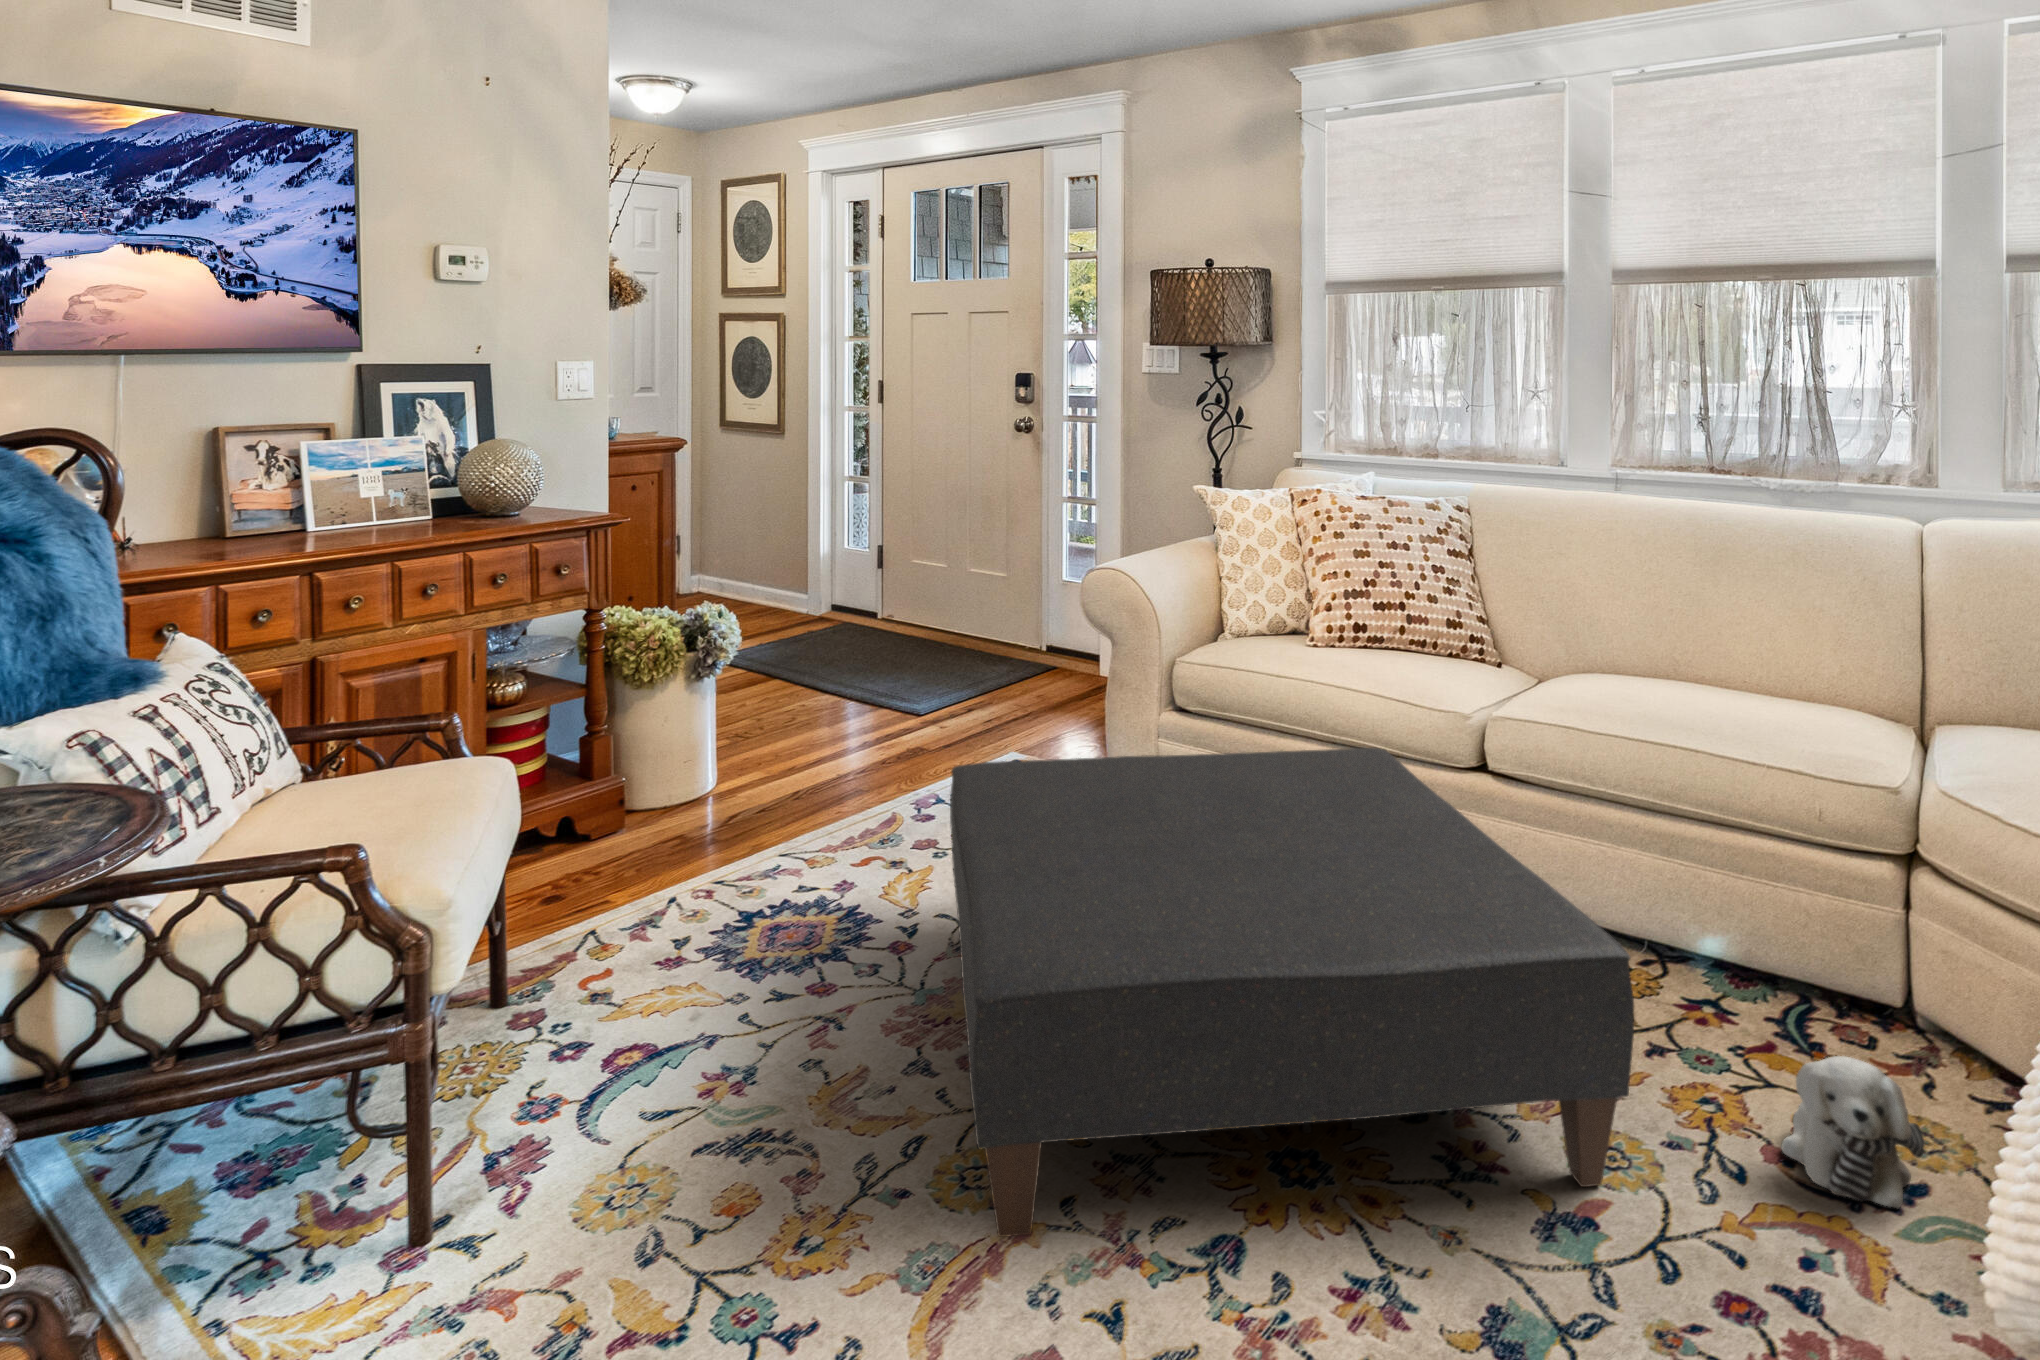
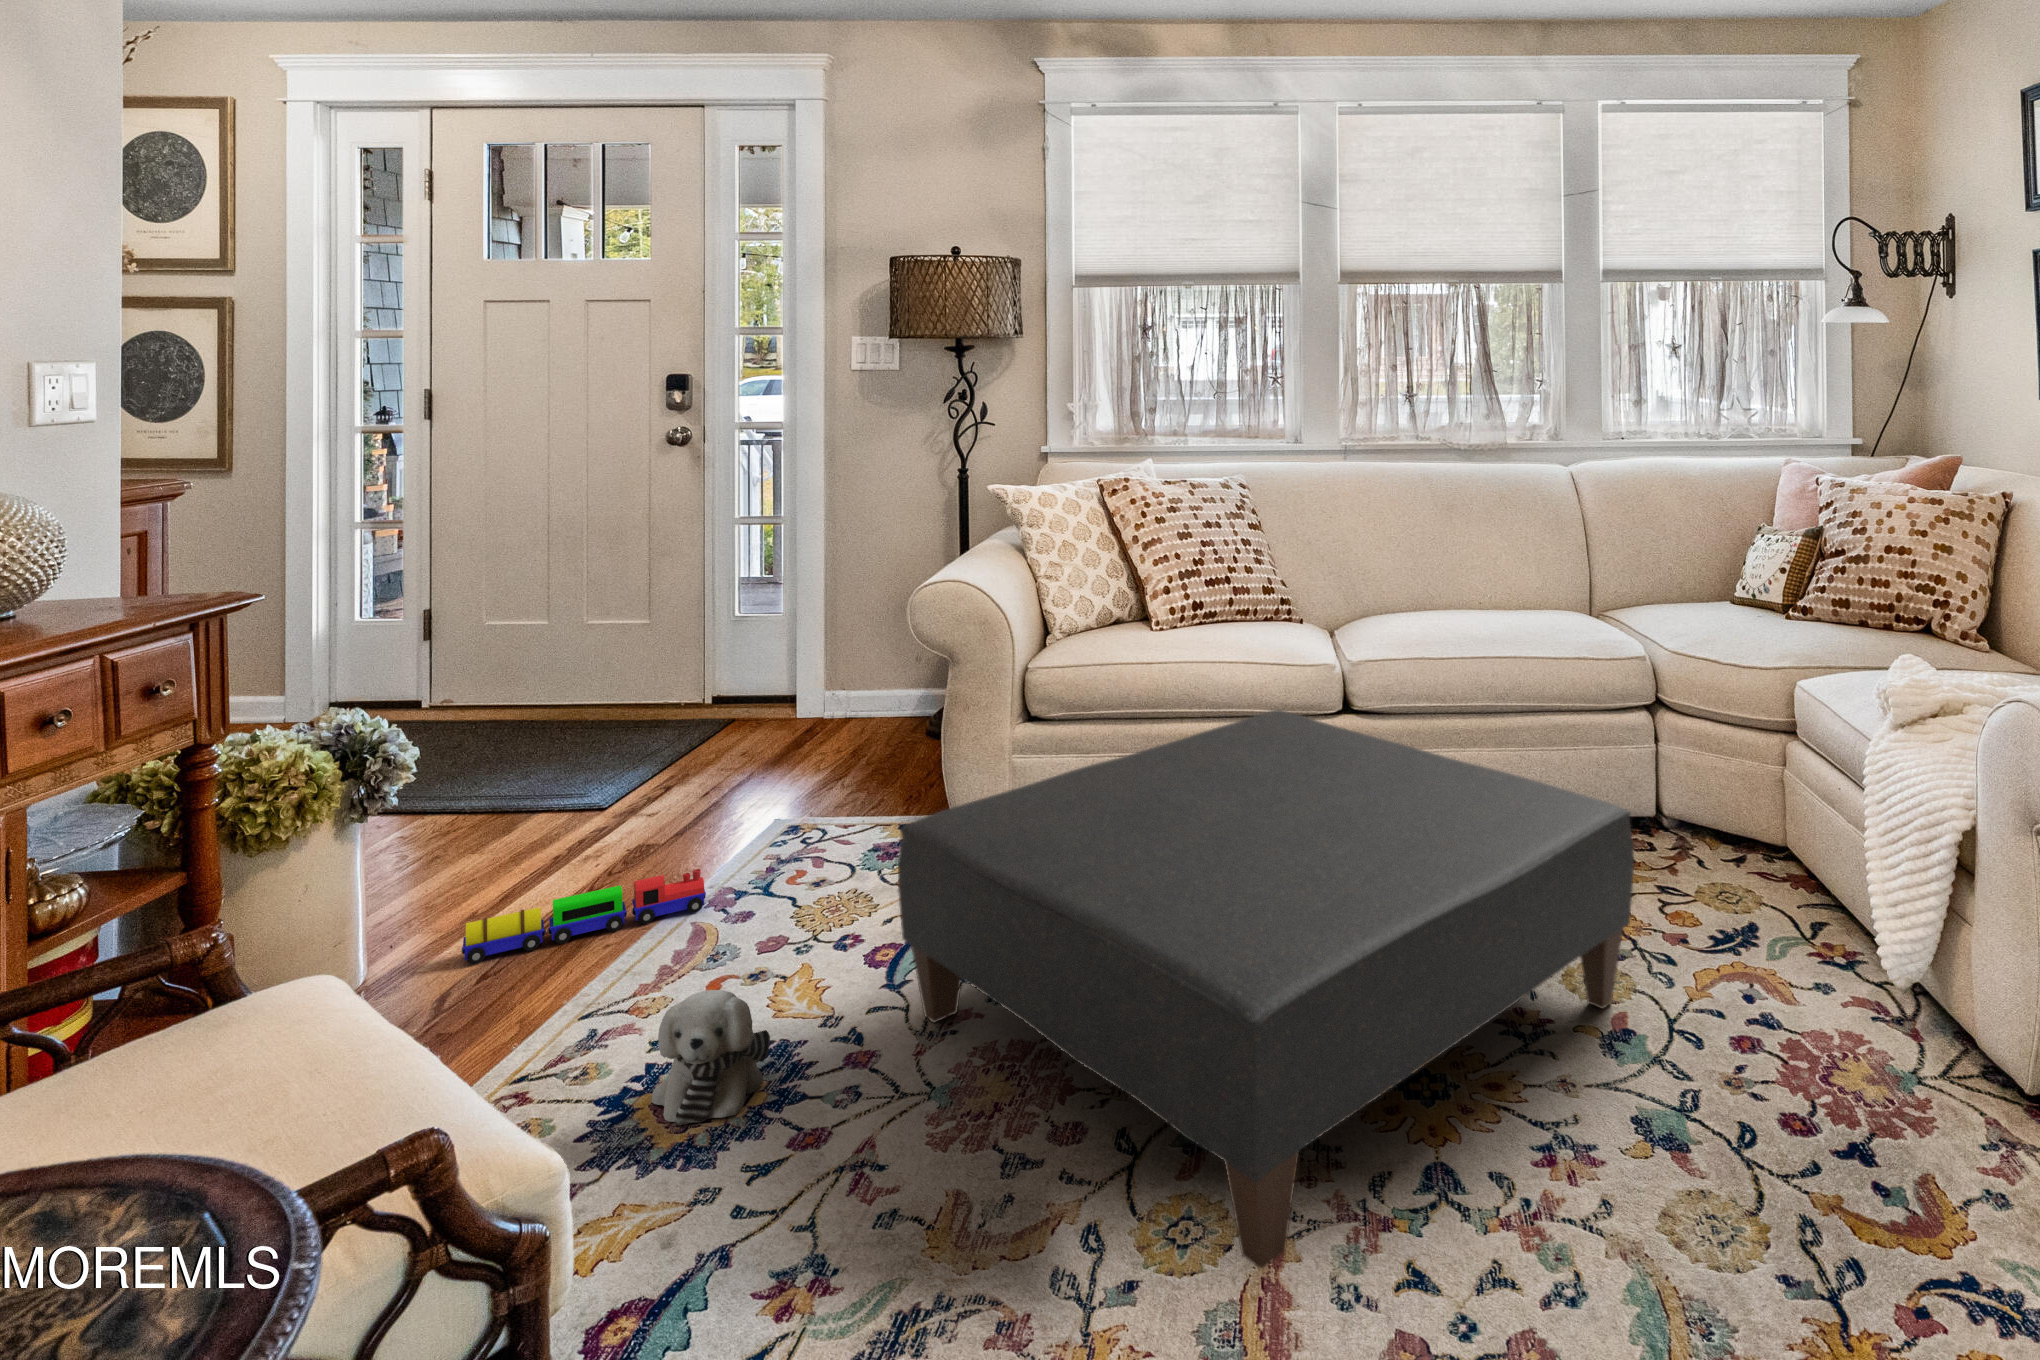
toy train: none [759,768,916,806] -> present [461,869,706,964]
plush toy: present [1781,1056,1924,1209] -> present [652,990,770,1125]

